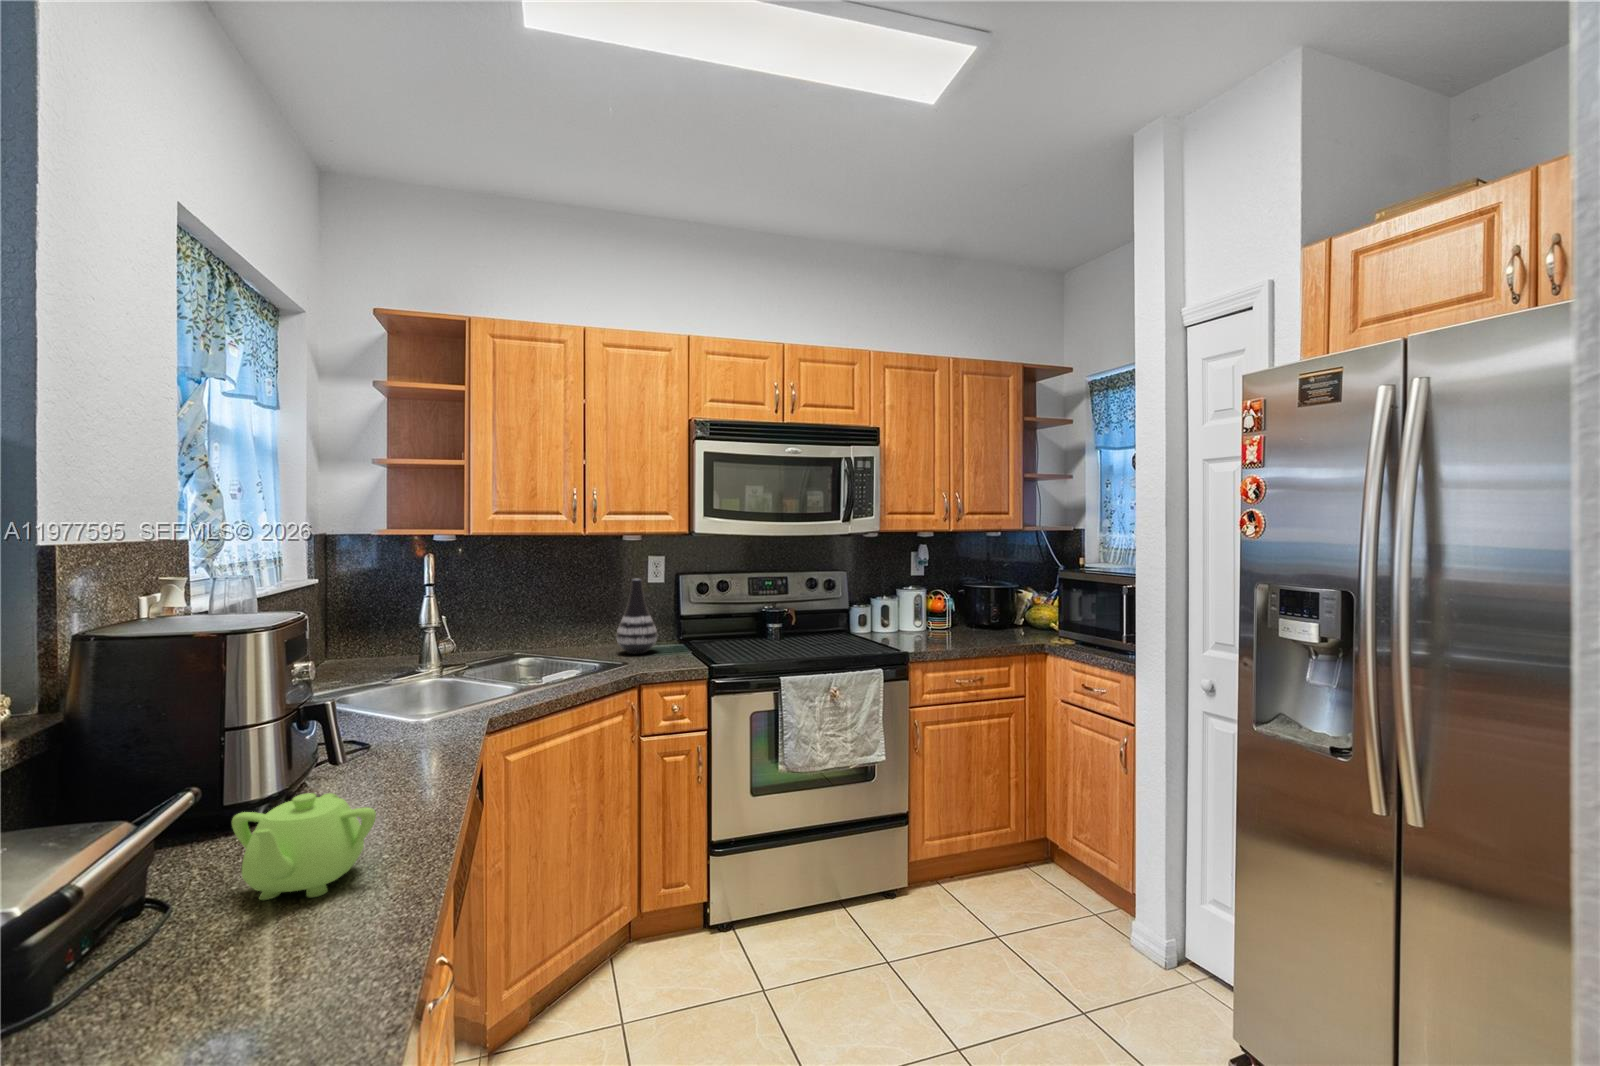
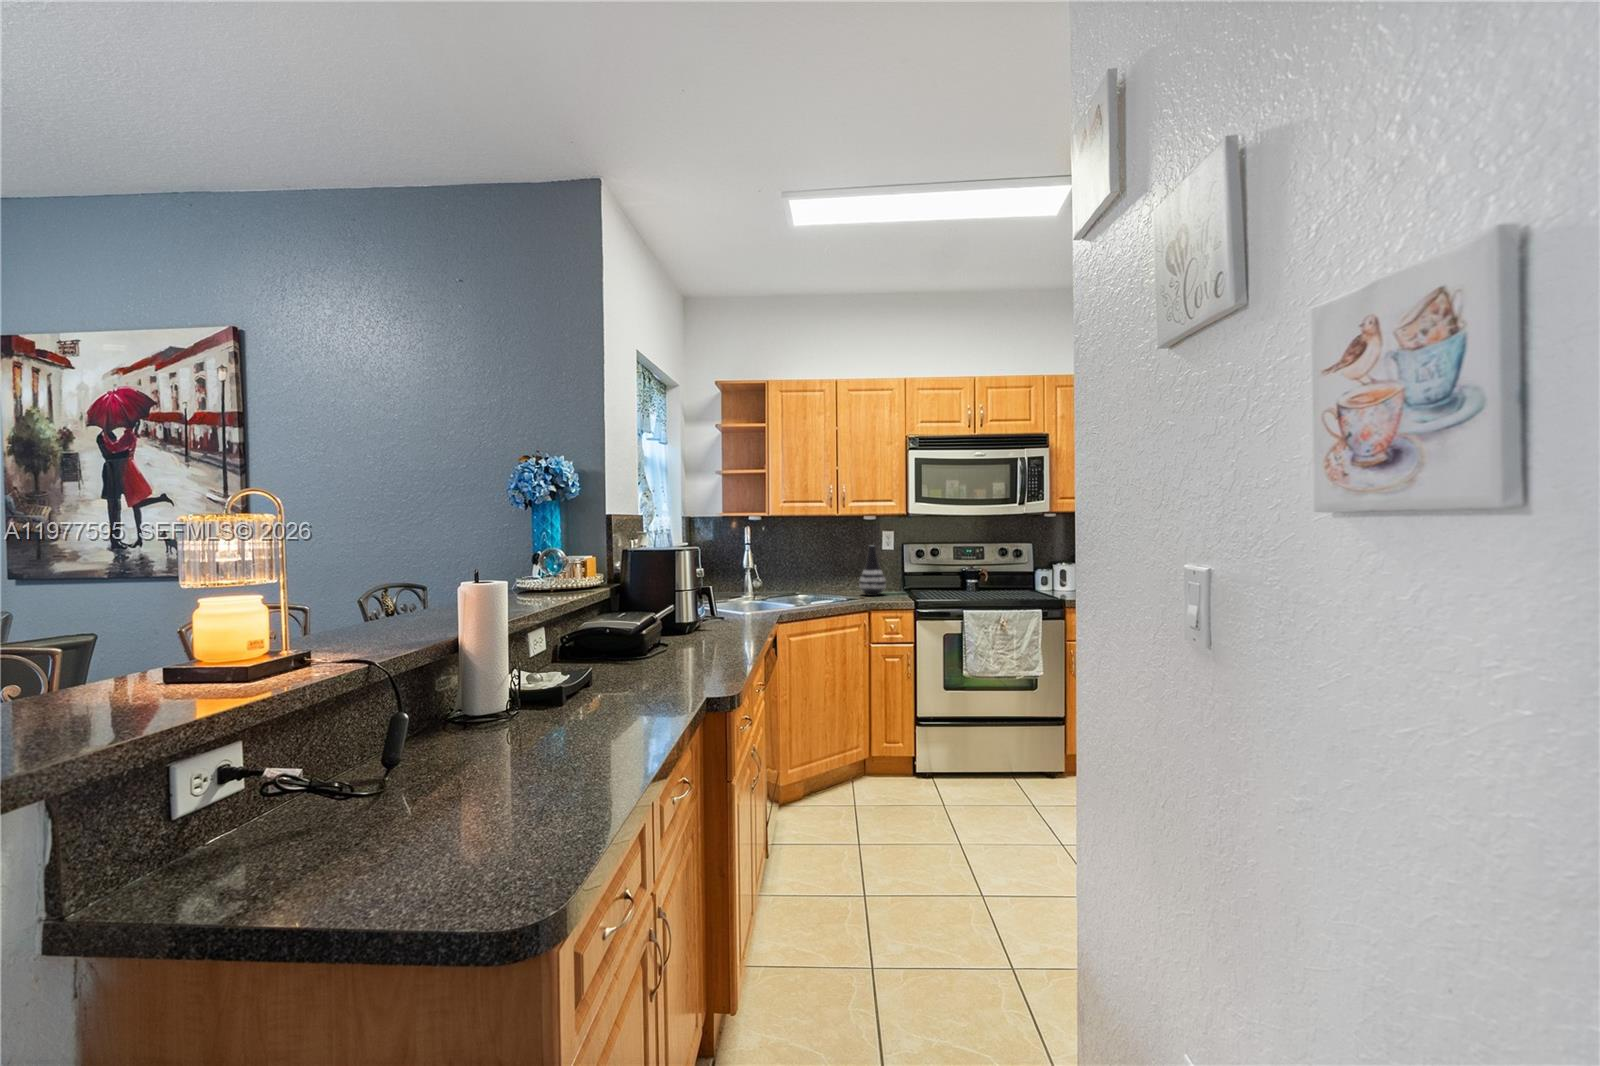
teapot: present [232,793,376,900] -> none [686,611,736,649]

